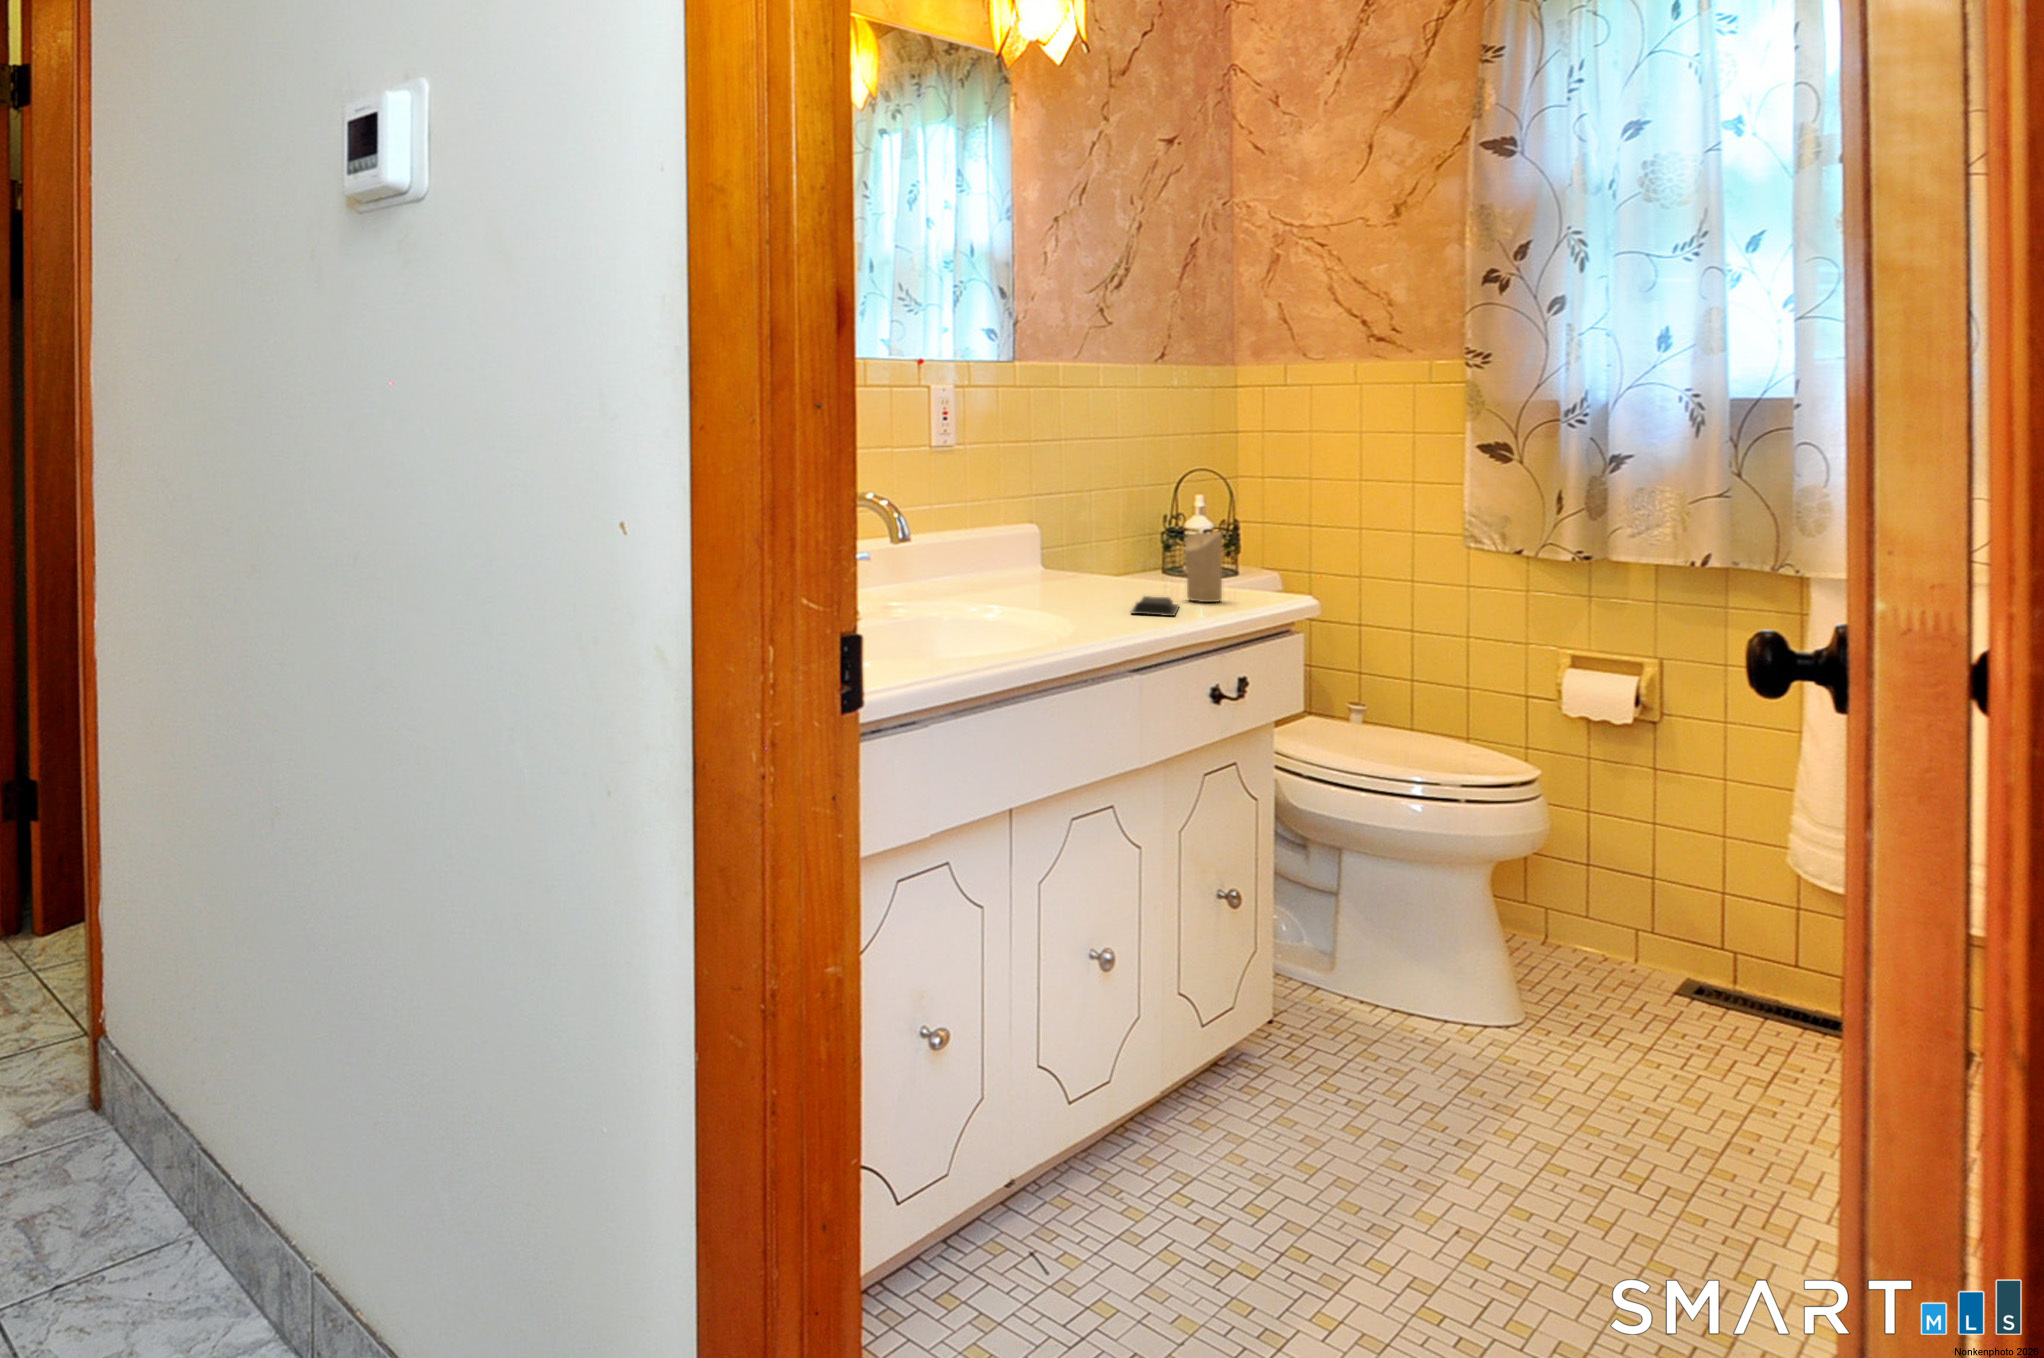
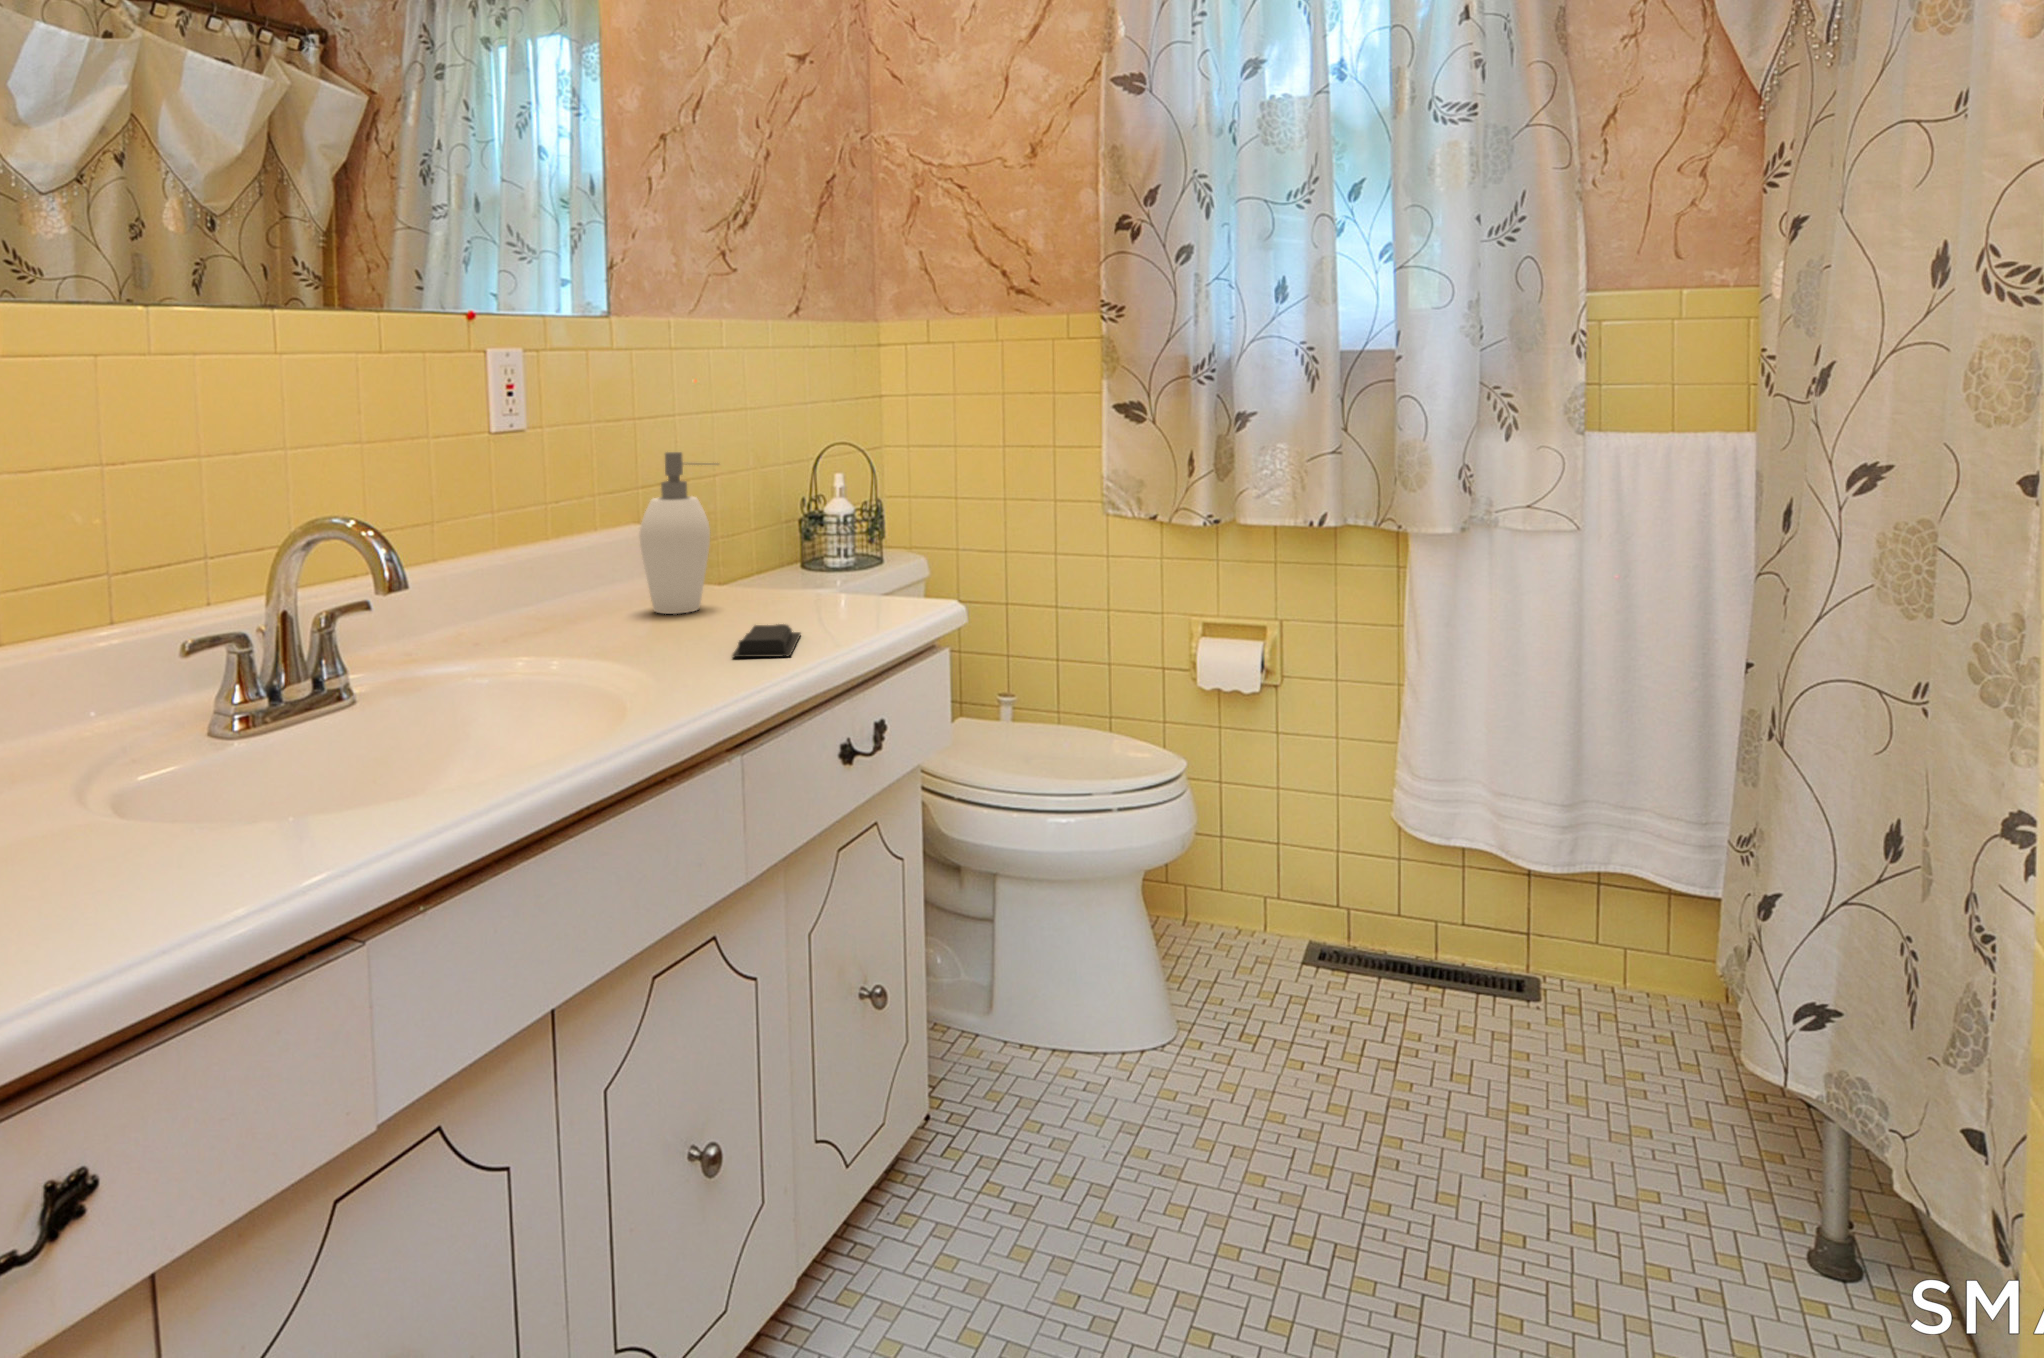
soap dispenser: none [1047,470,1112,589] -> present [640,452,717,614]
candle: present [1185,532,1223,602] -> none [809,527,856,623]

